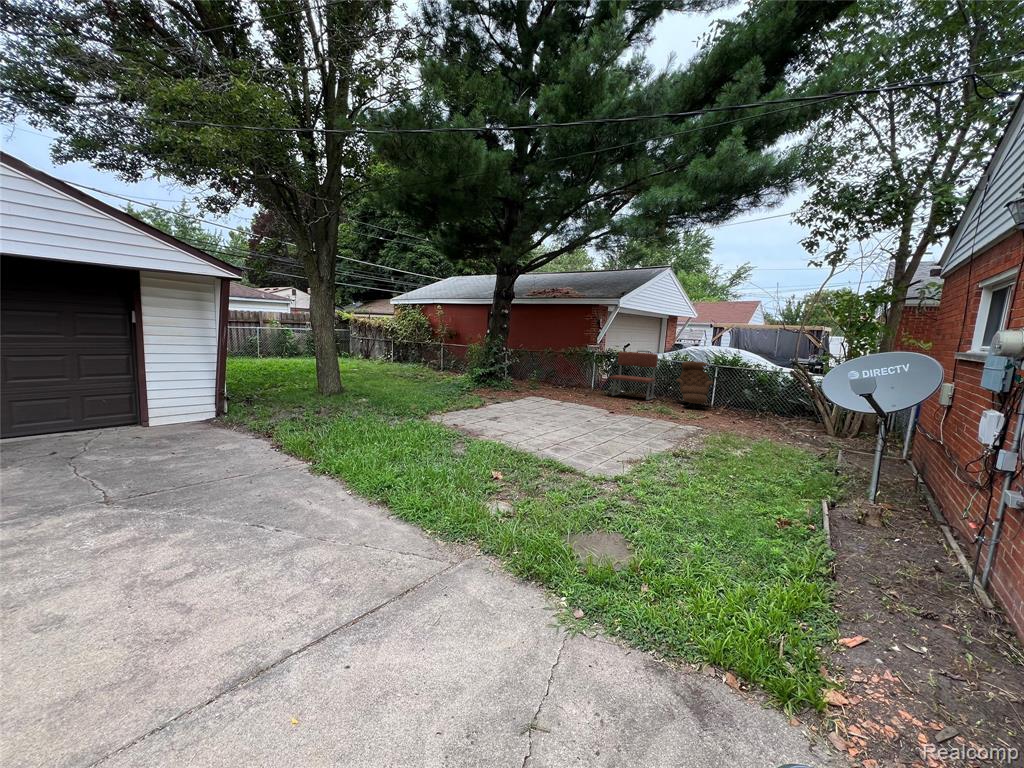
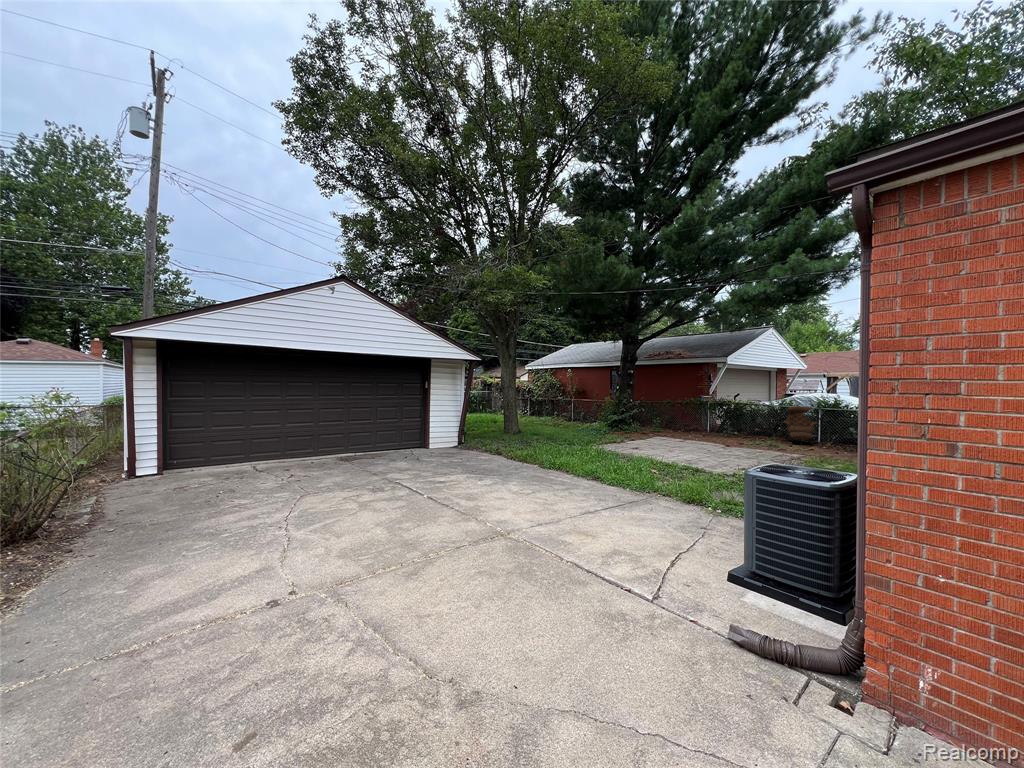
bench: present [610,352,658,400] -> none [723,400,765,439]

